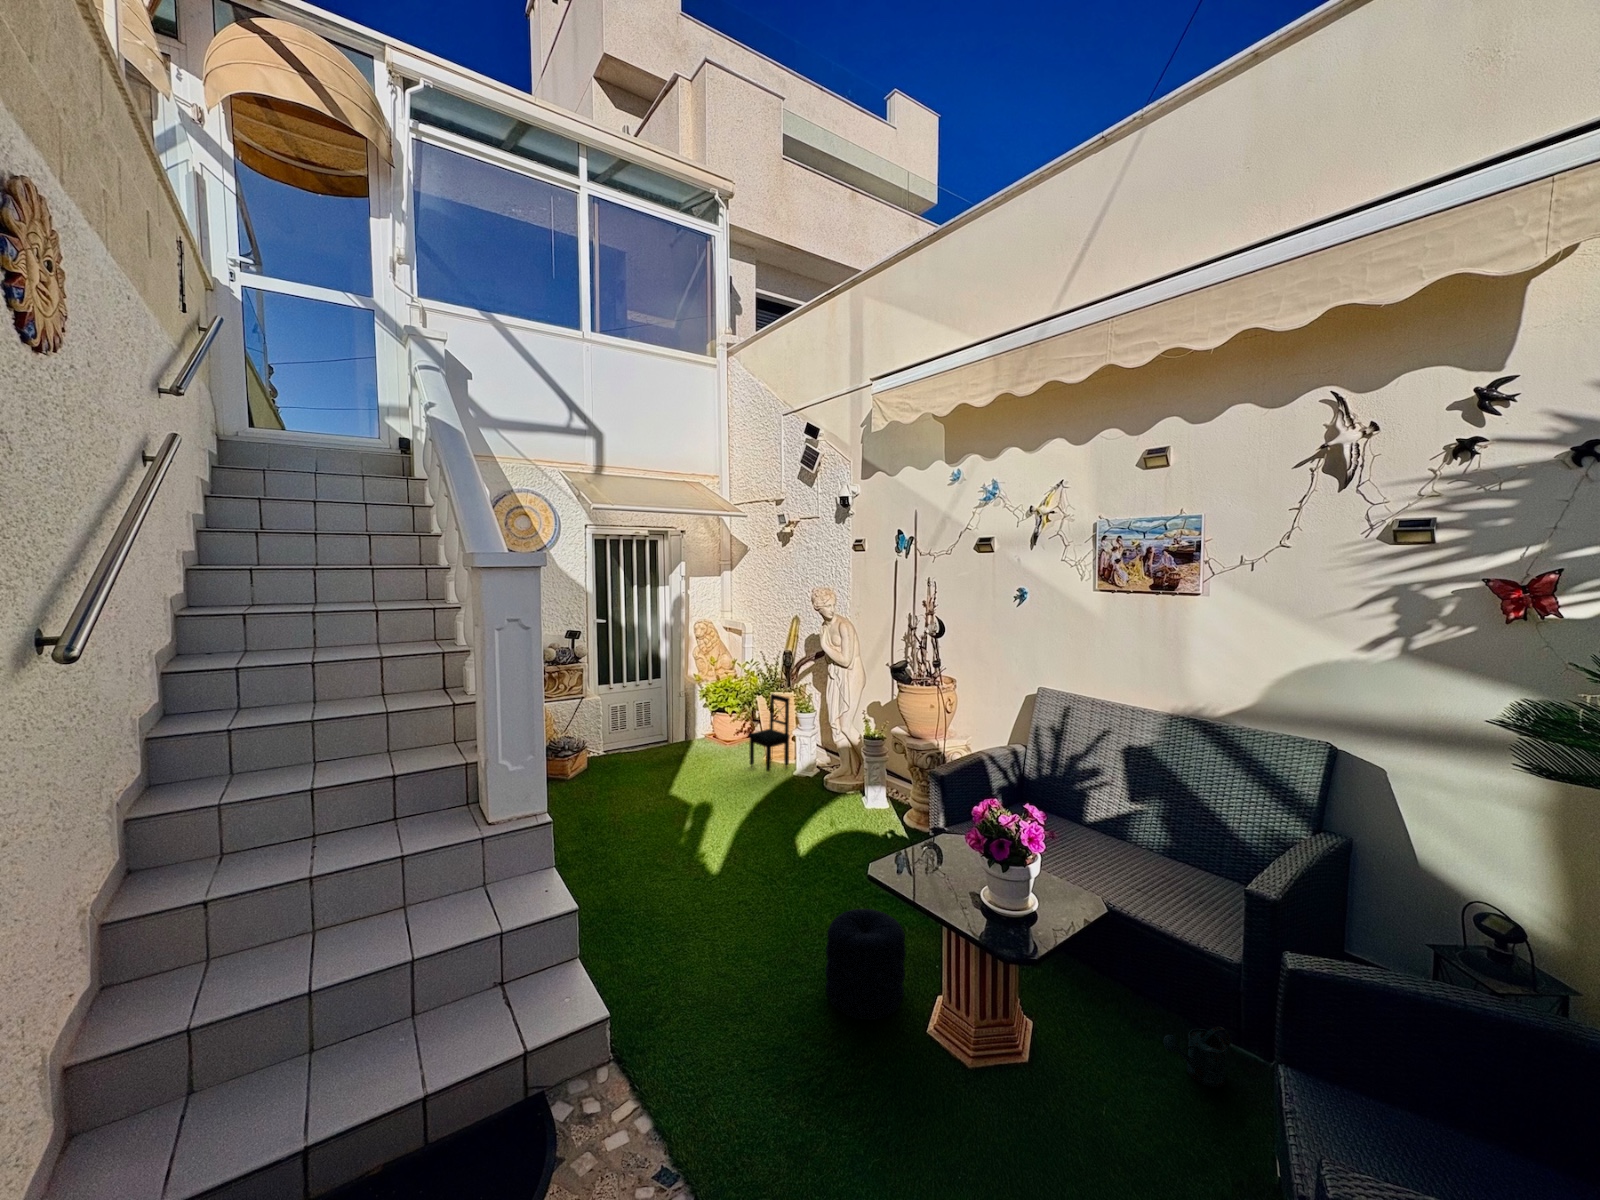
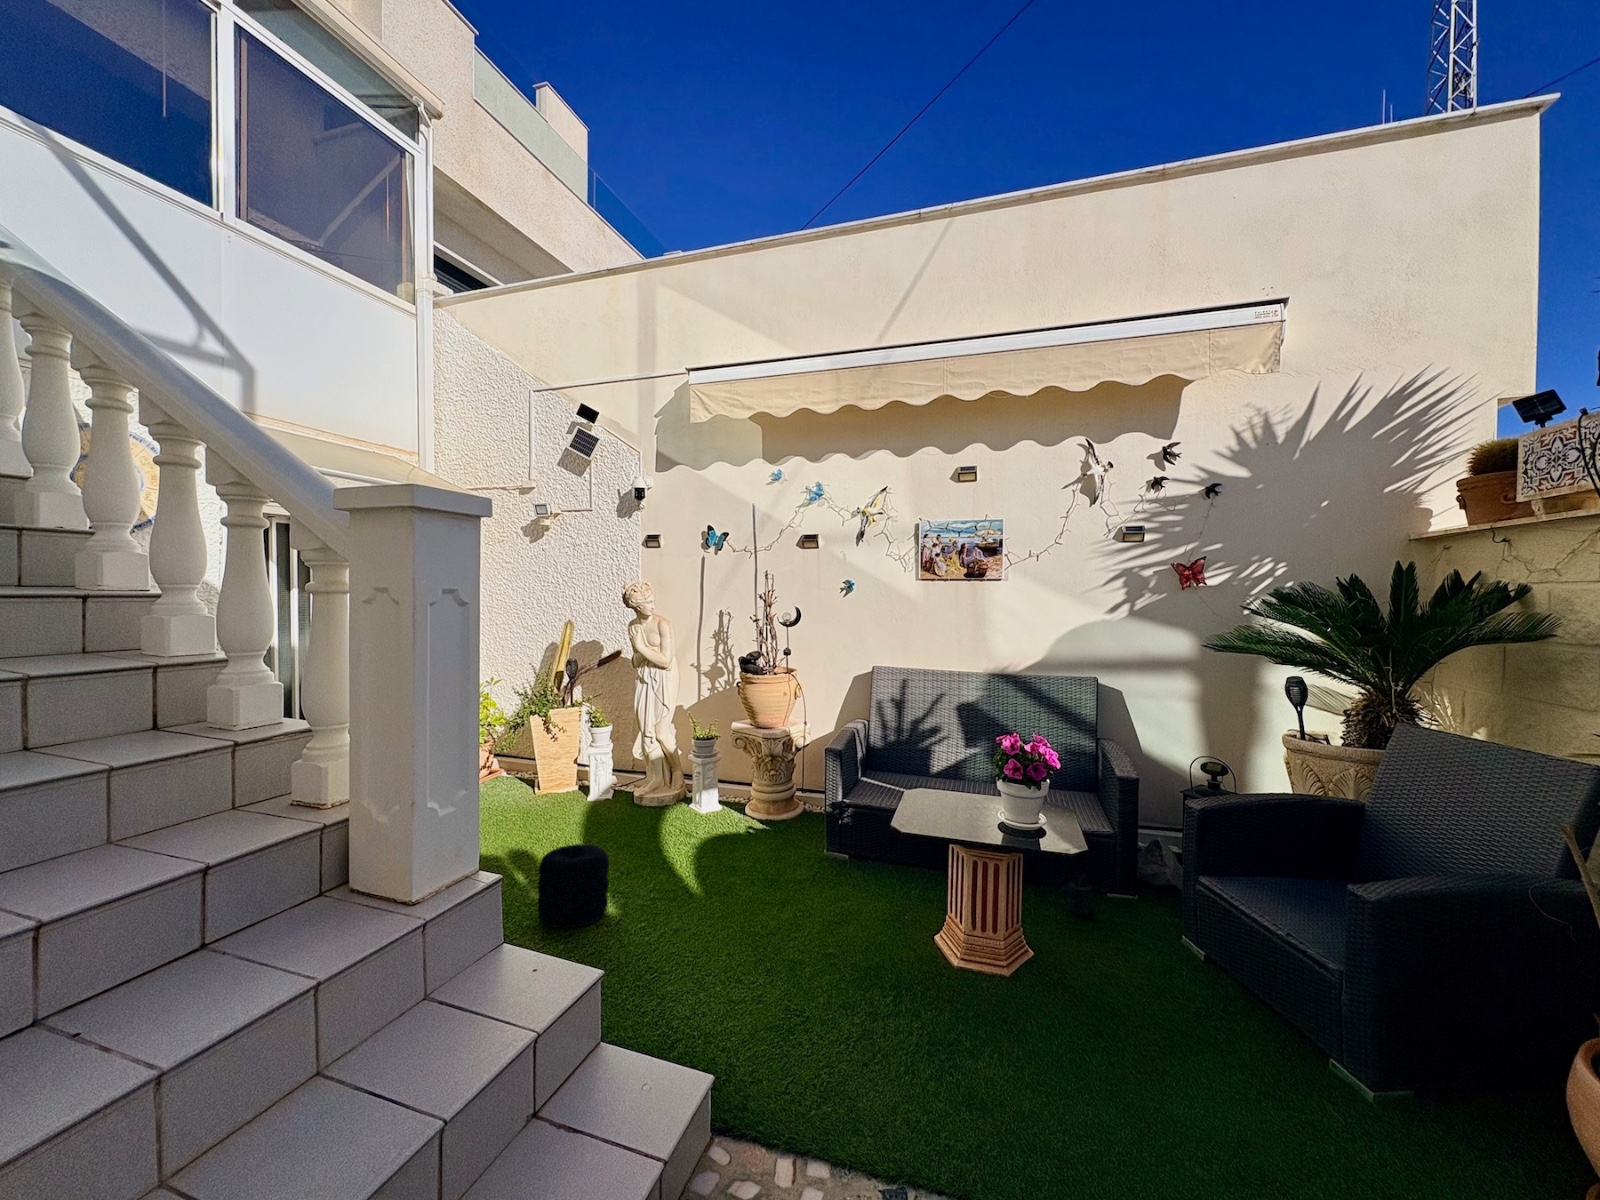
dining chair: present [748,694,790,772] -> none [531,711,579,801]
pouf: present [825,909,906,1020] -> present [538,844,609,928]

